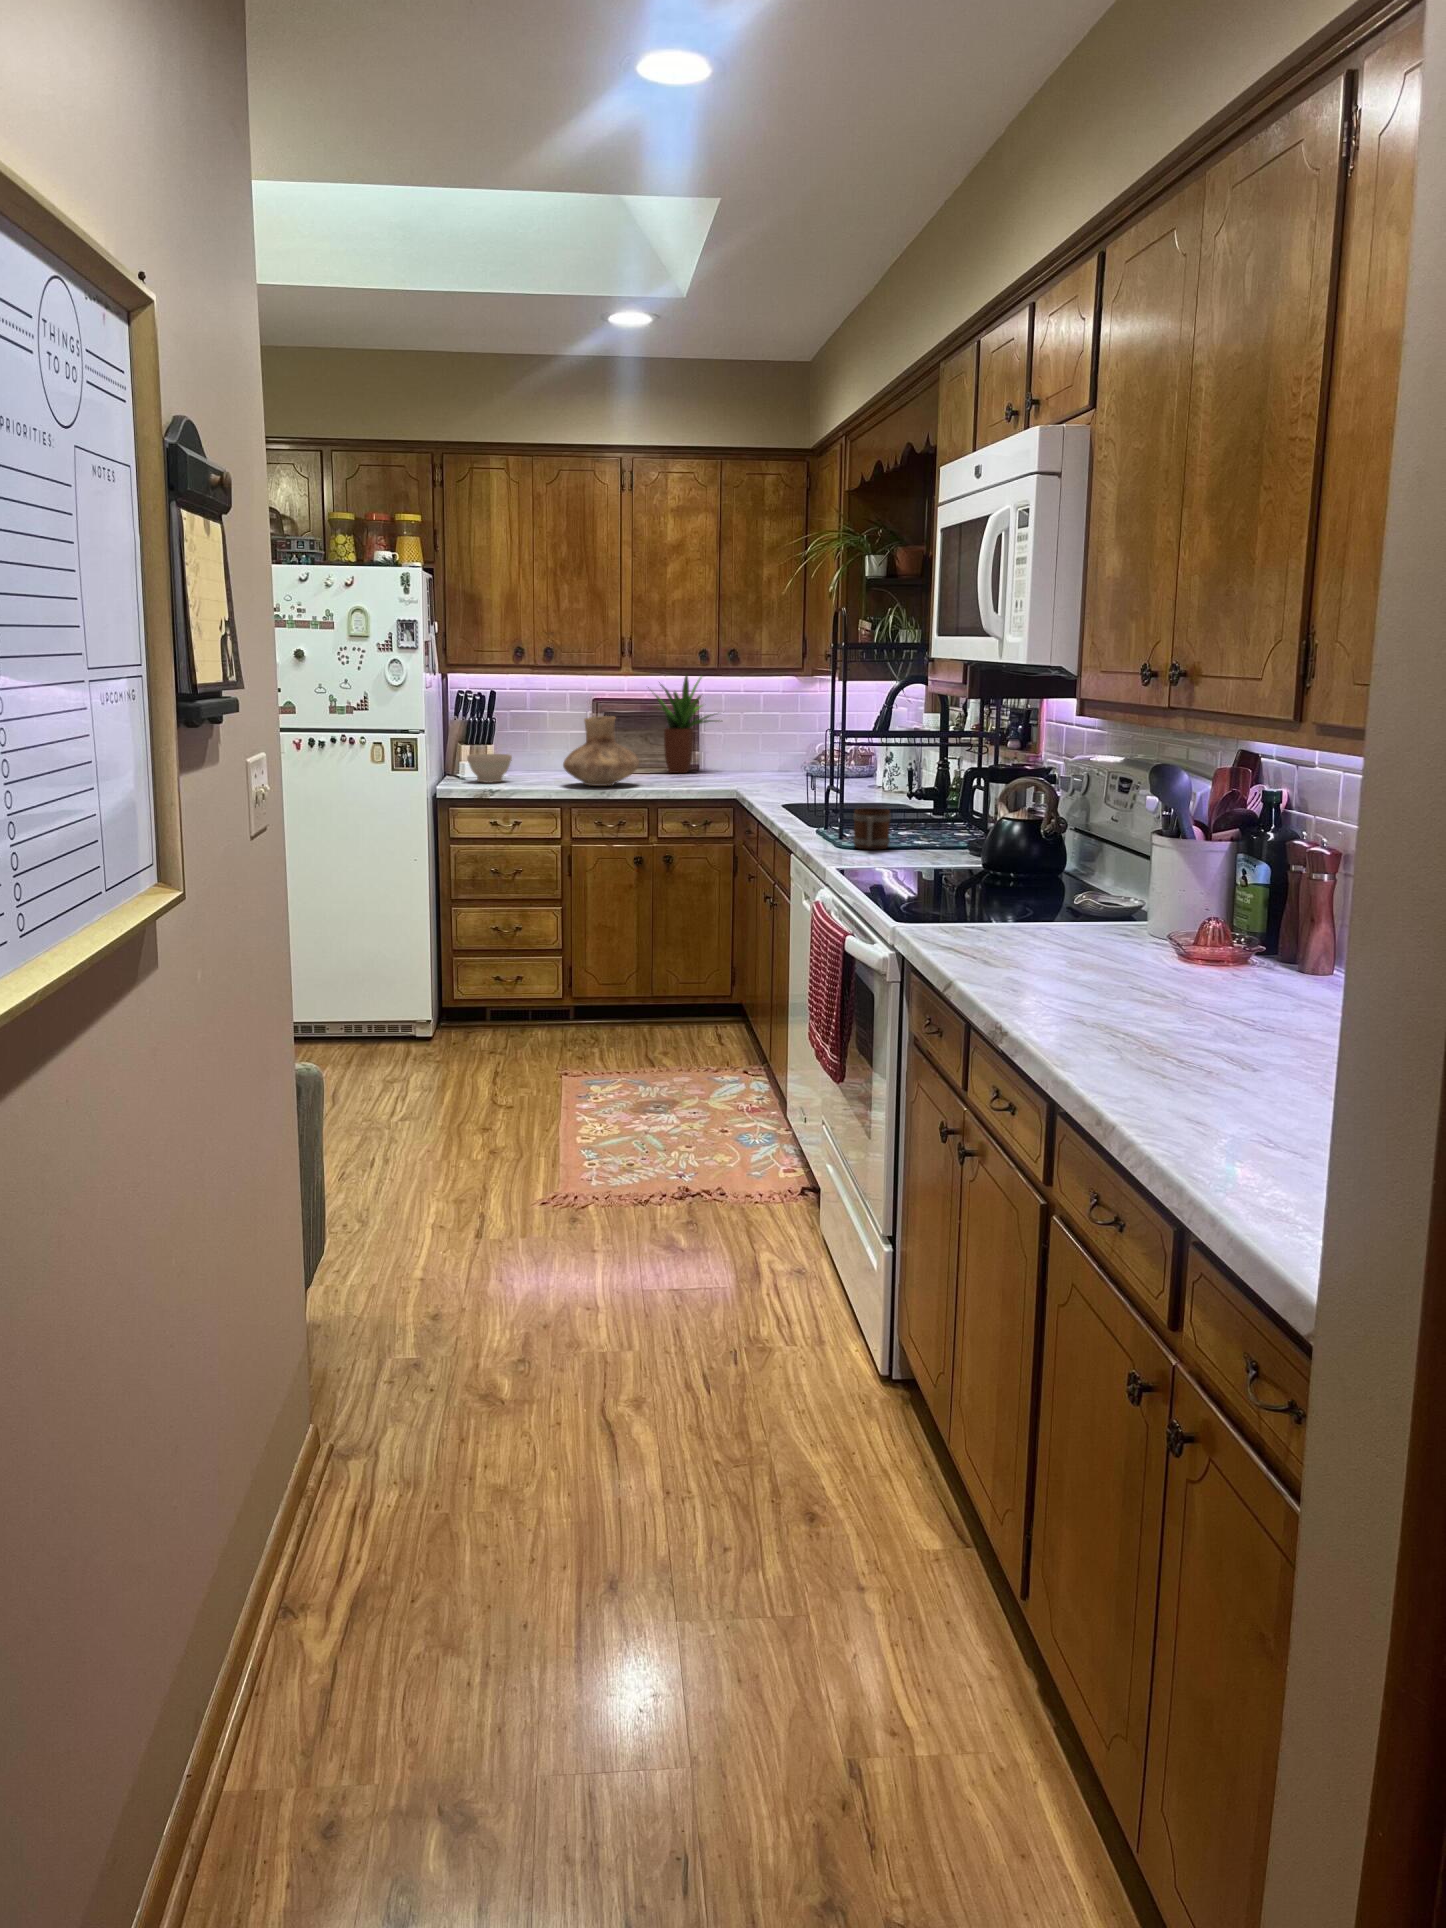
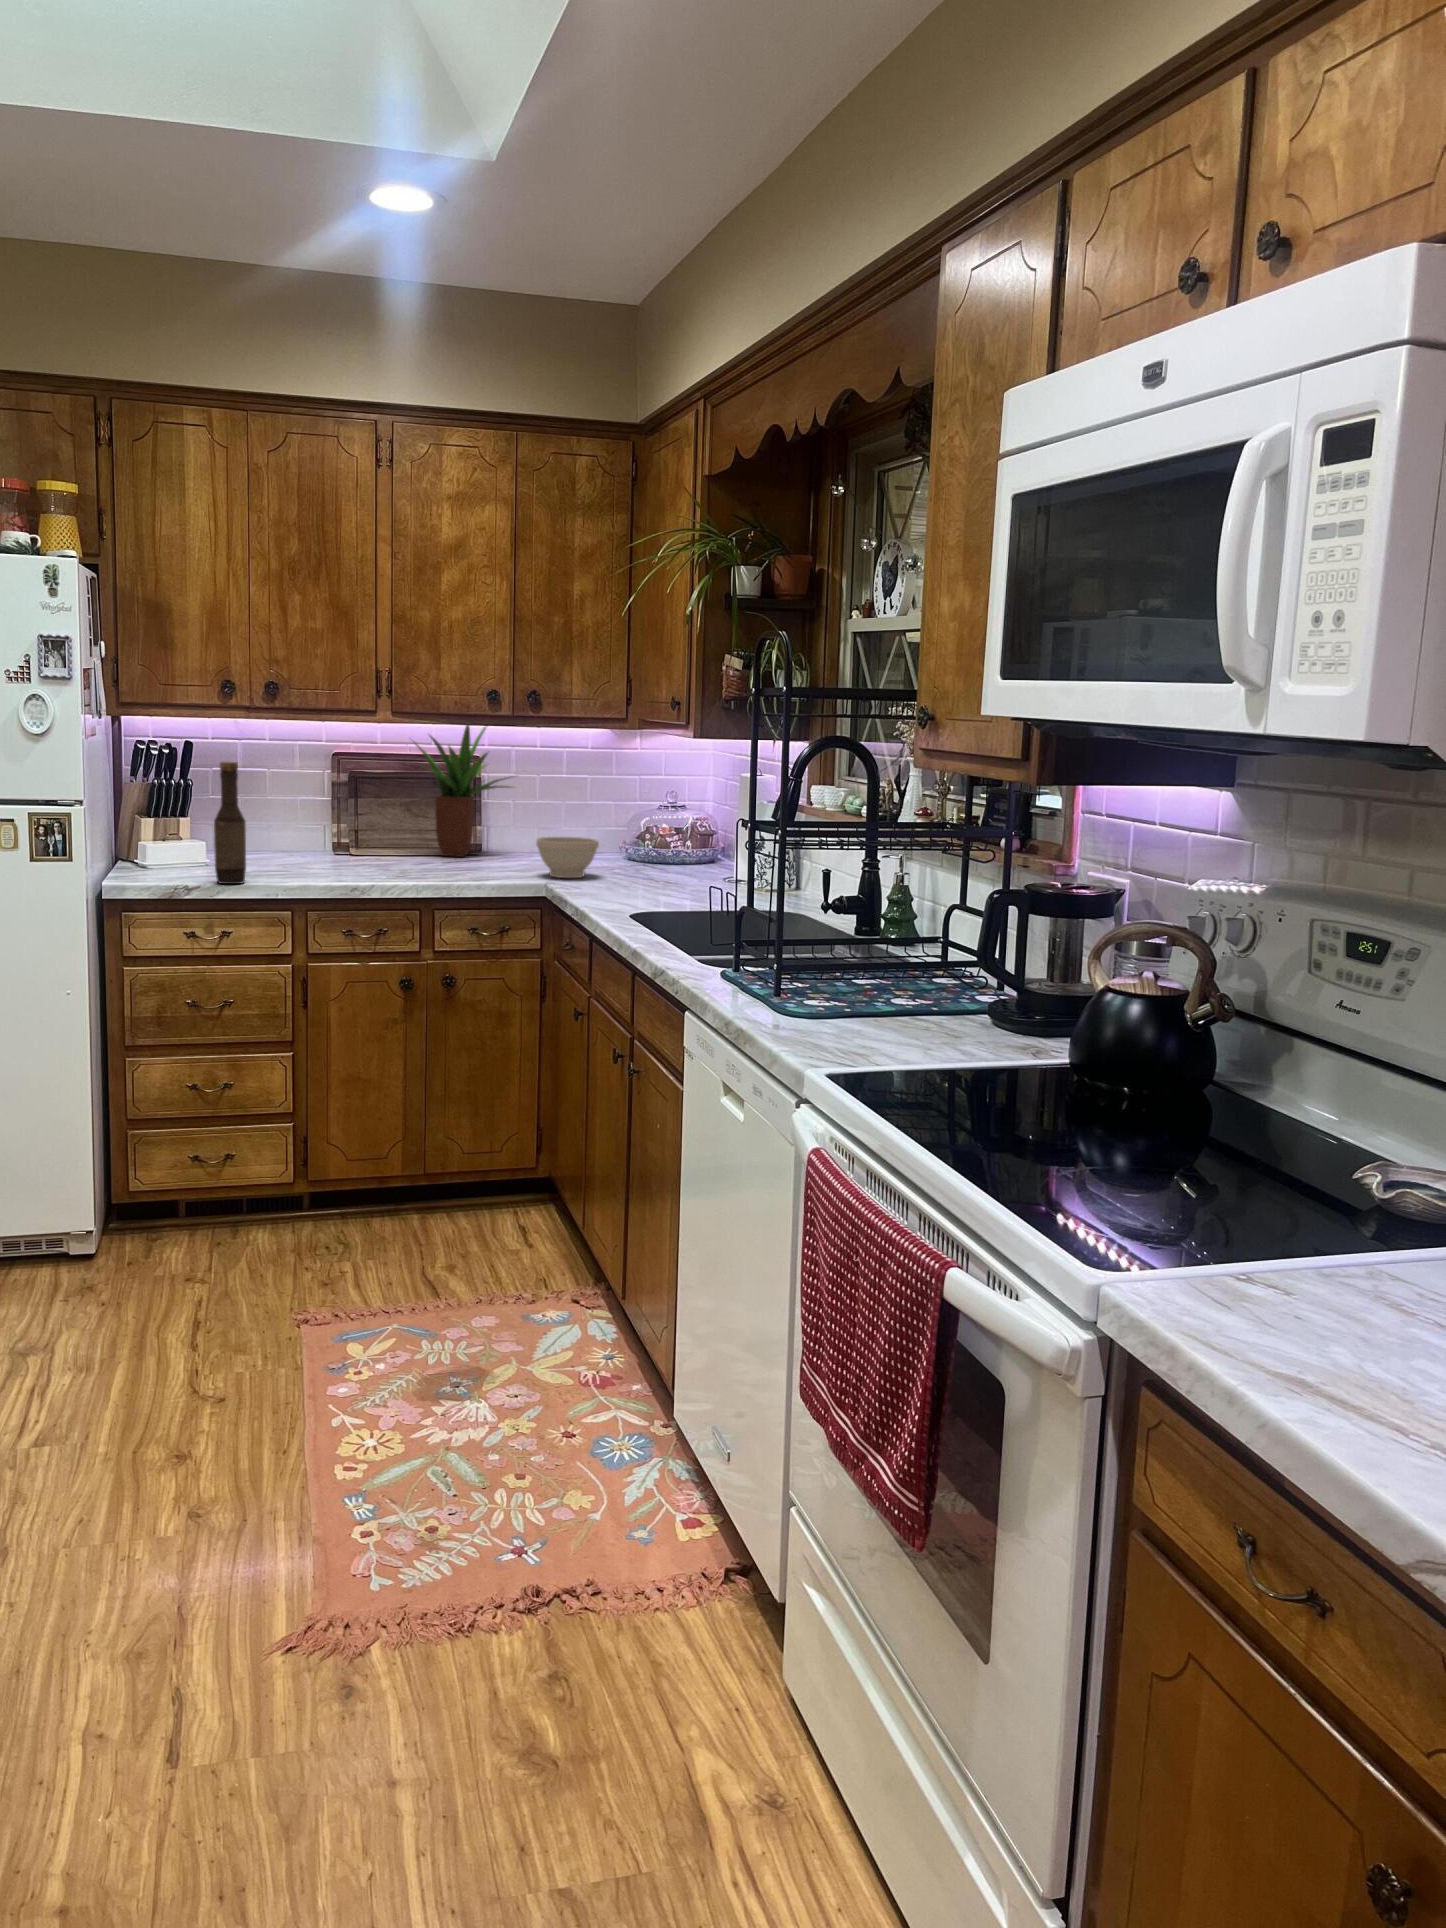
bottle: none [508,703,529,788] -> present [214,762,246,884]
vase: present [563,716,639,786] -> none [297,782,409,881]
bowl: present [467,754,512,783] -> present [536,837,599,878]
mug: present [853,808,891,849] -> none [805,958,866,1028]

